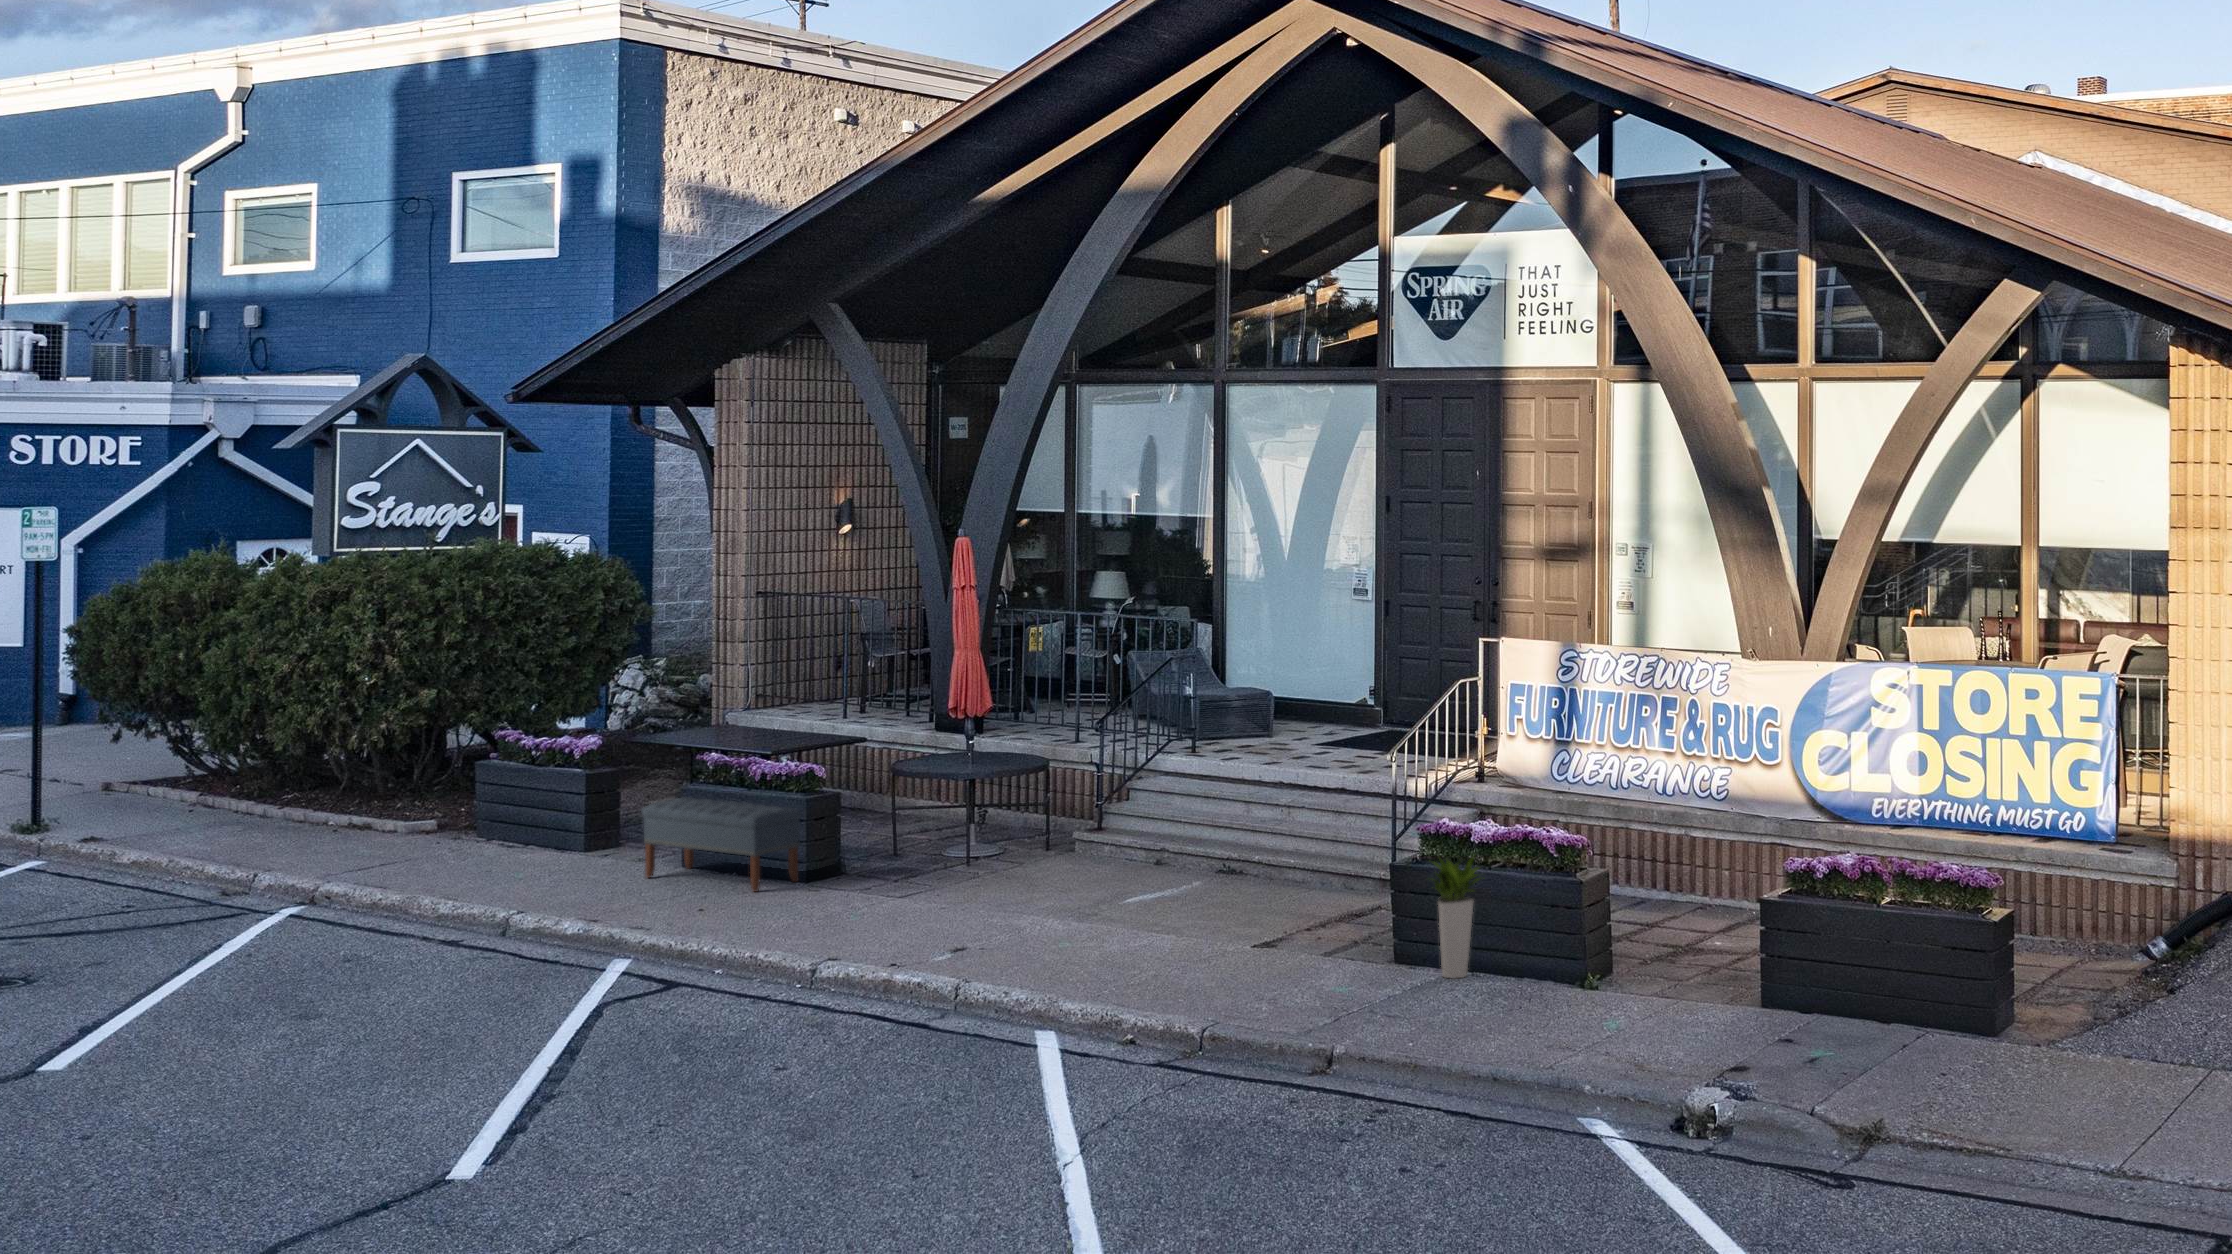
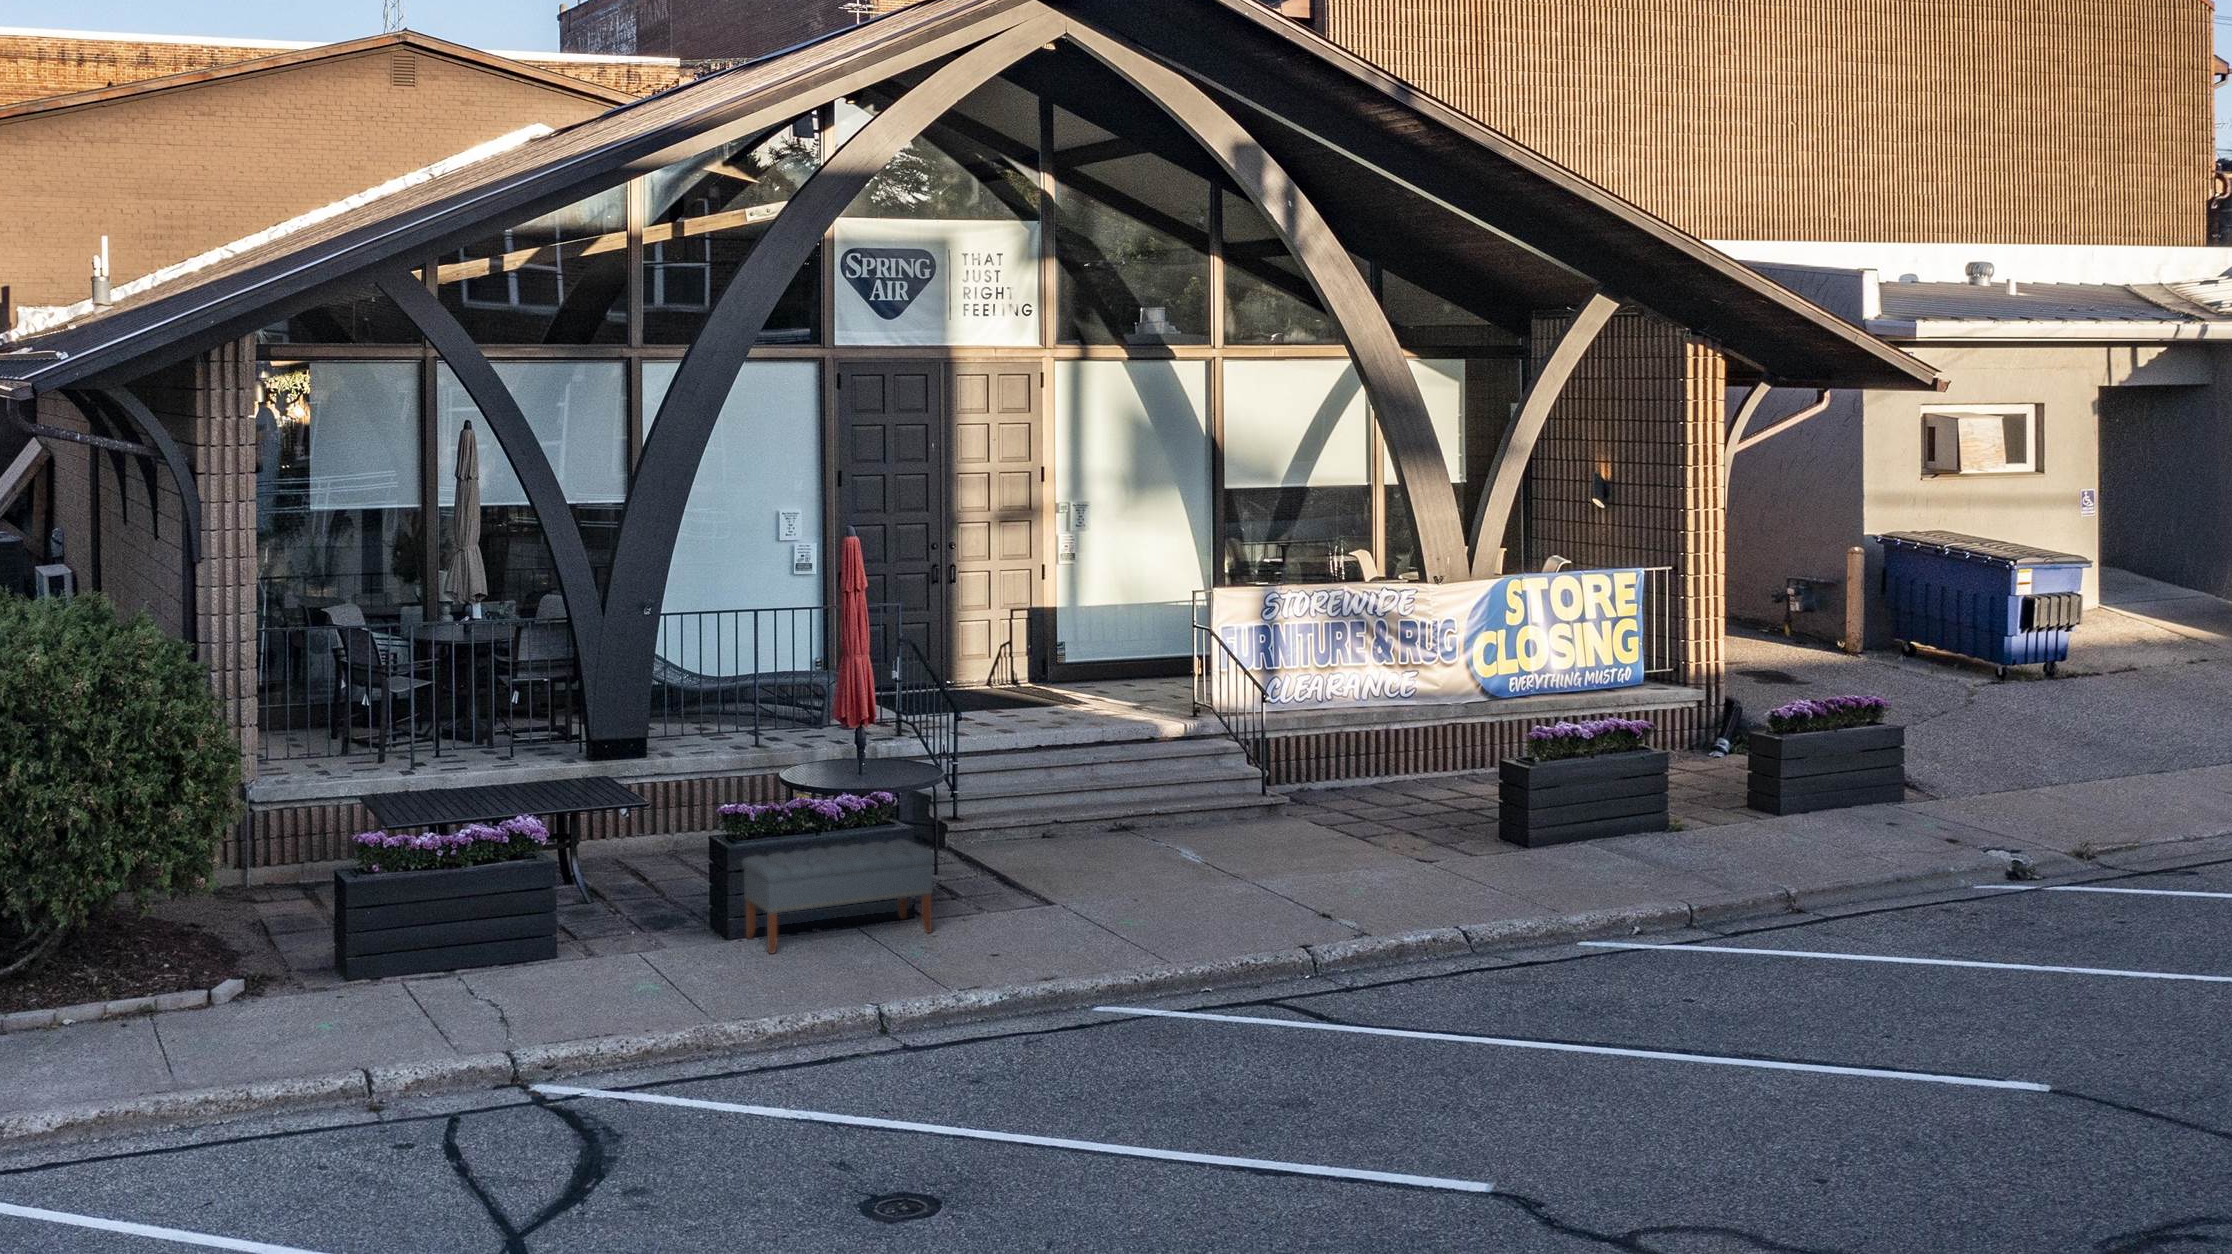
planter: present [1429,857,1480,978] -> none [1569,745,1610,843]

